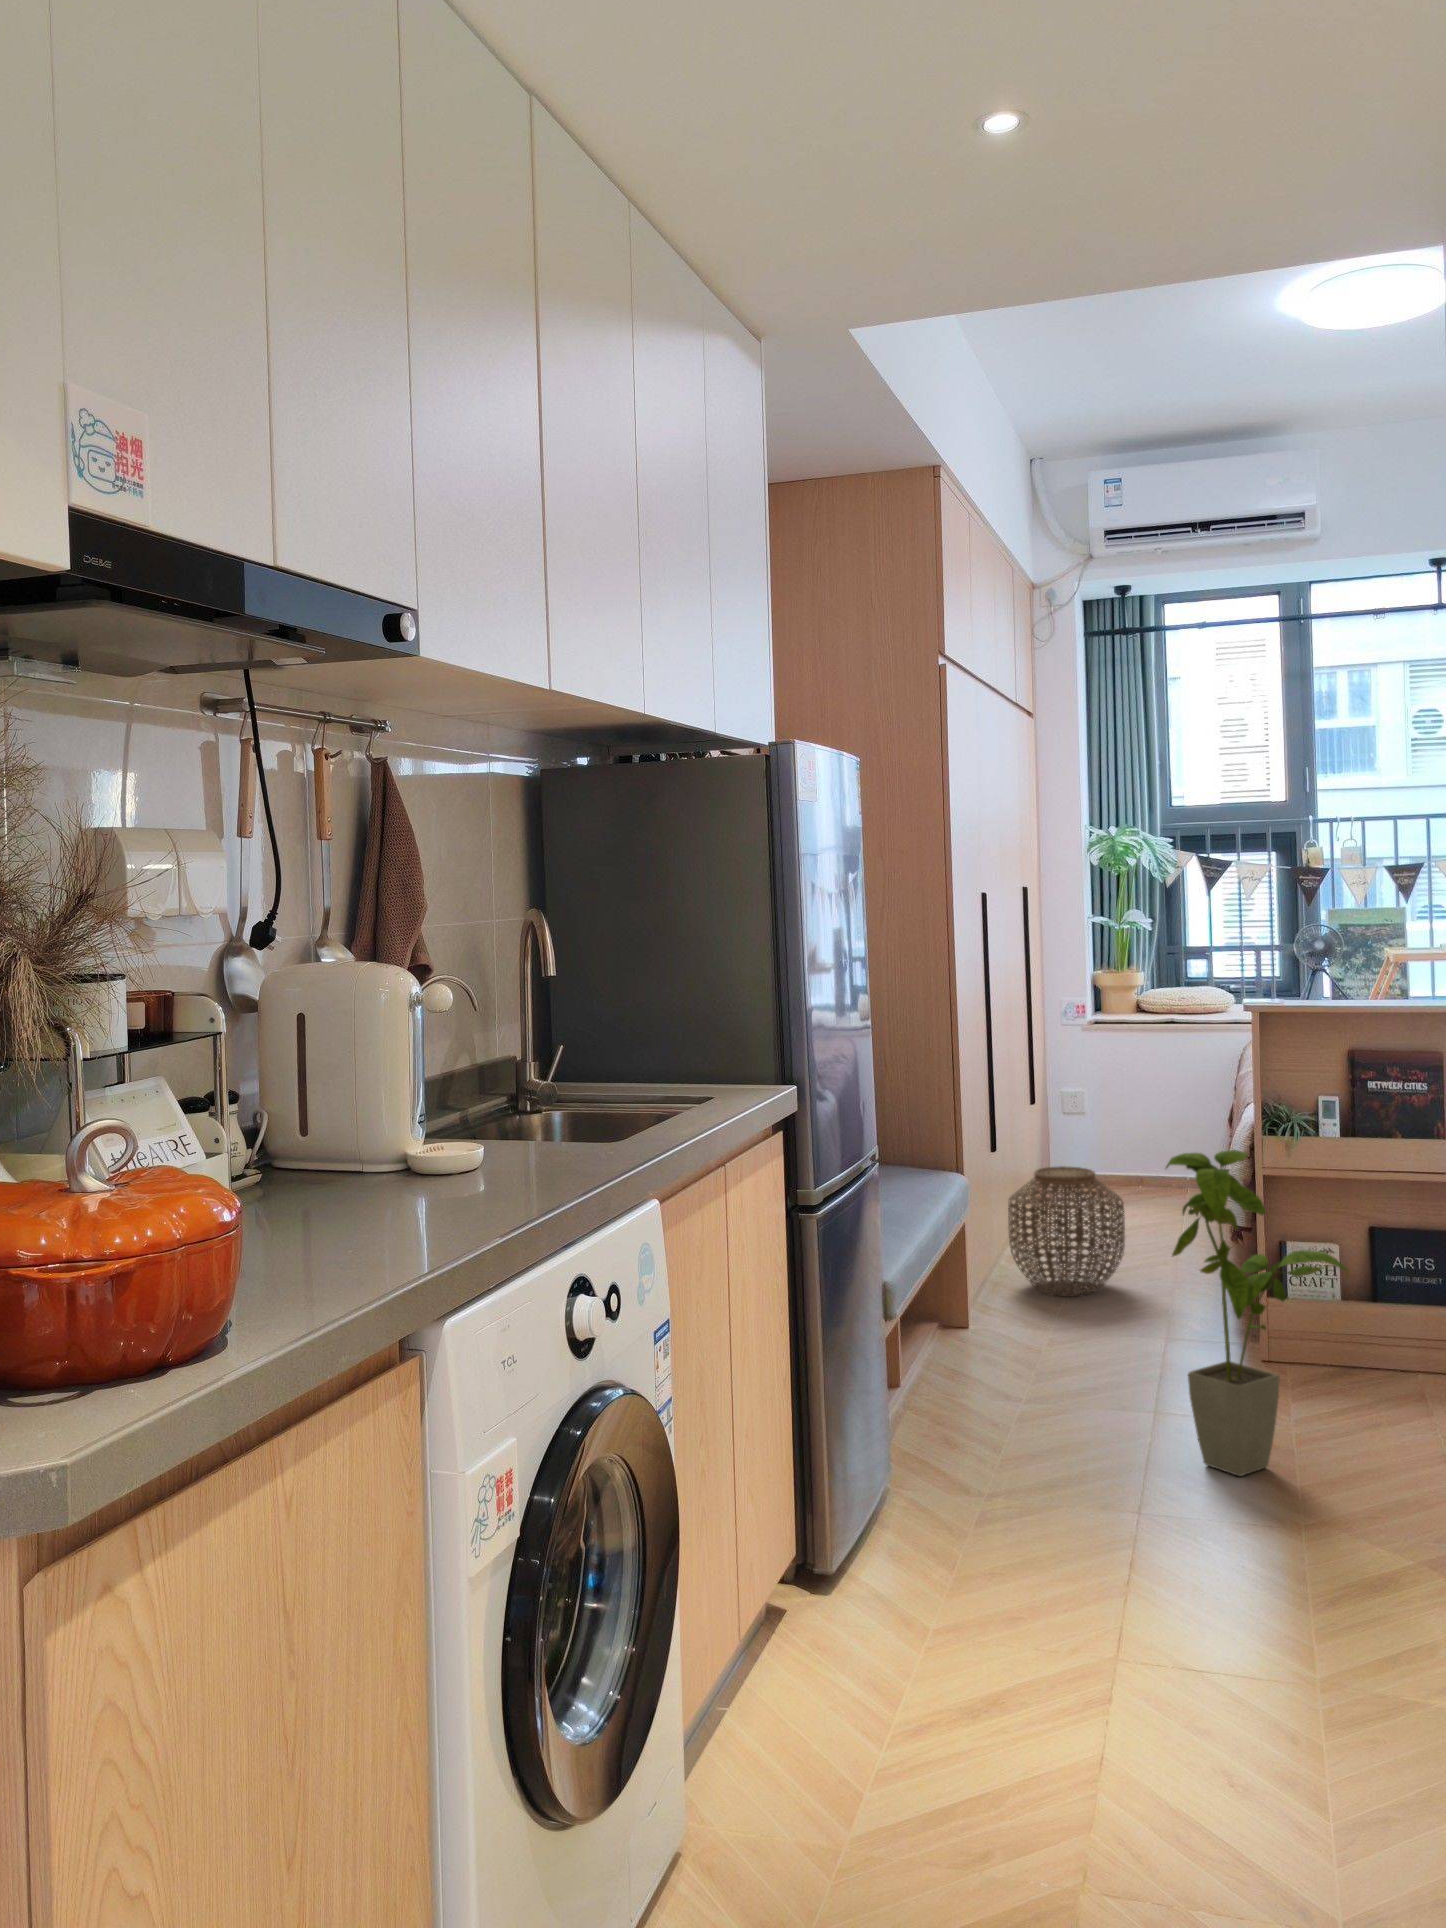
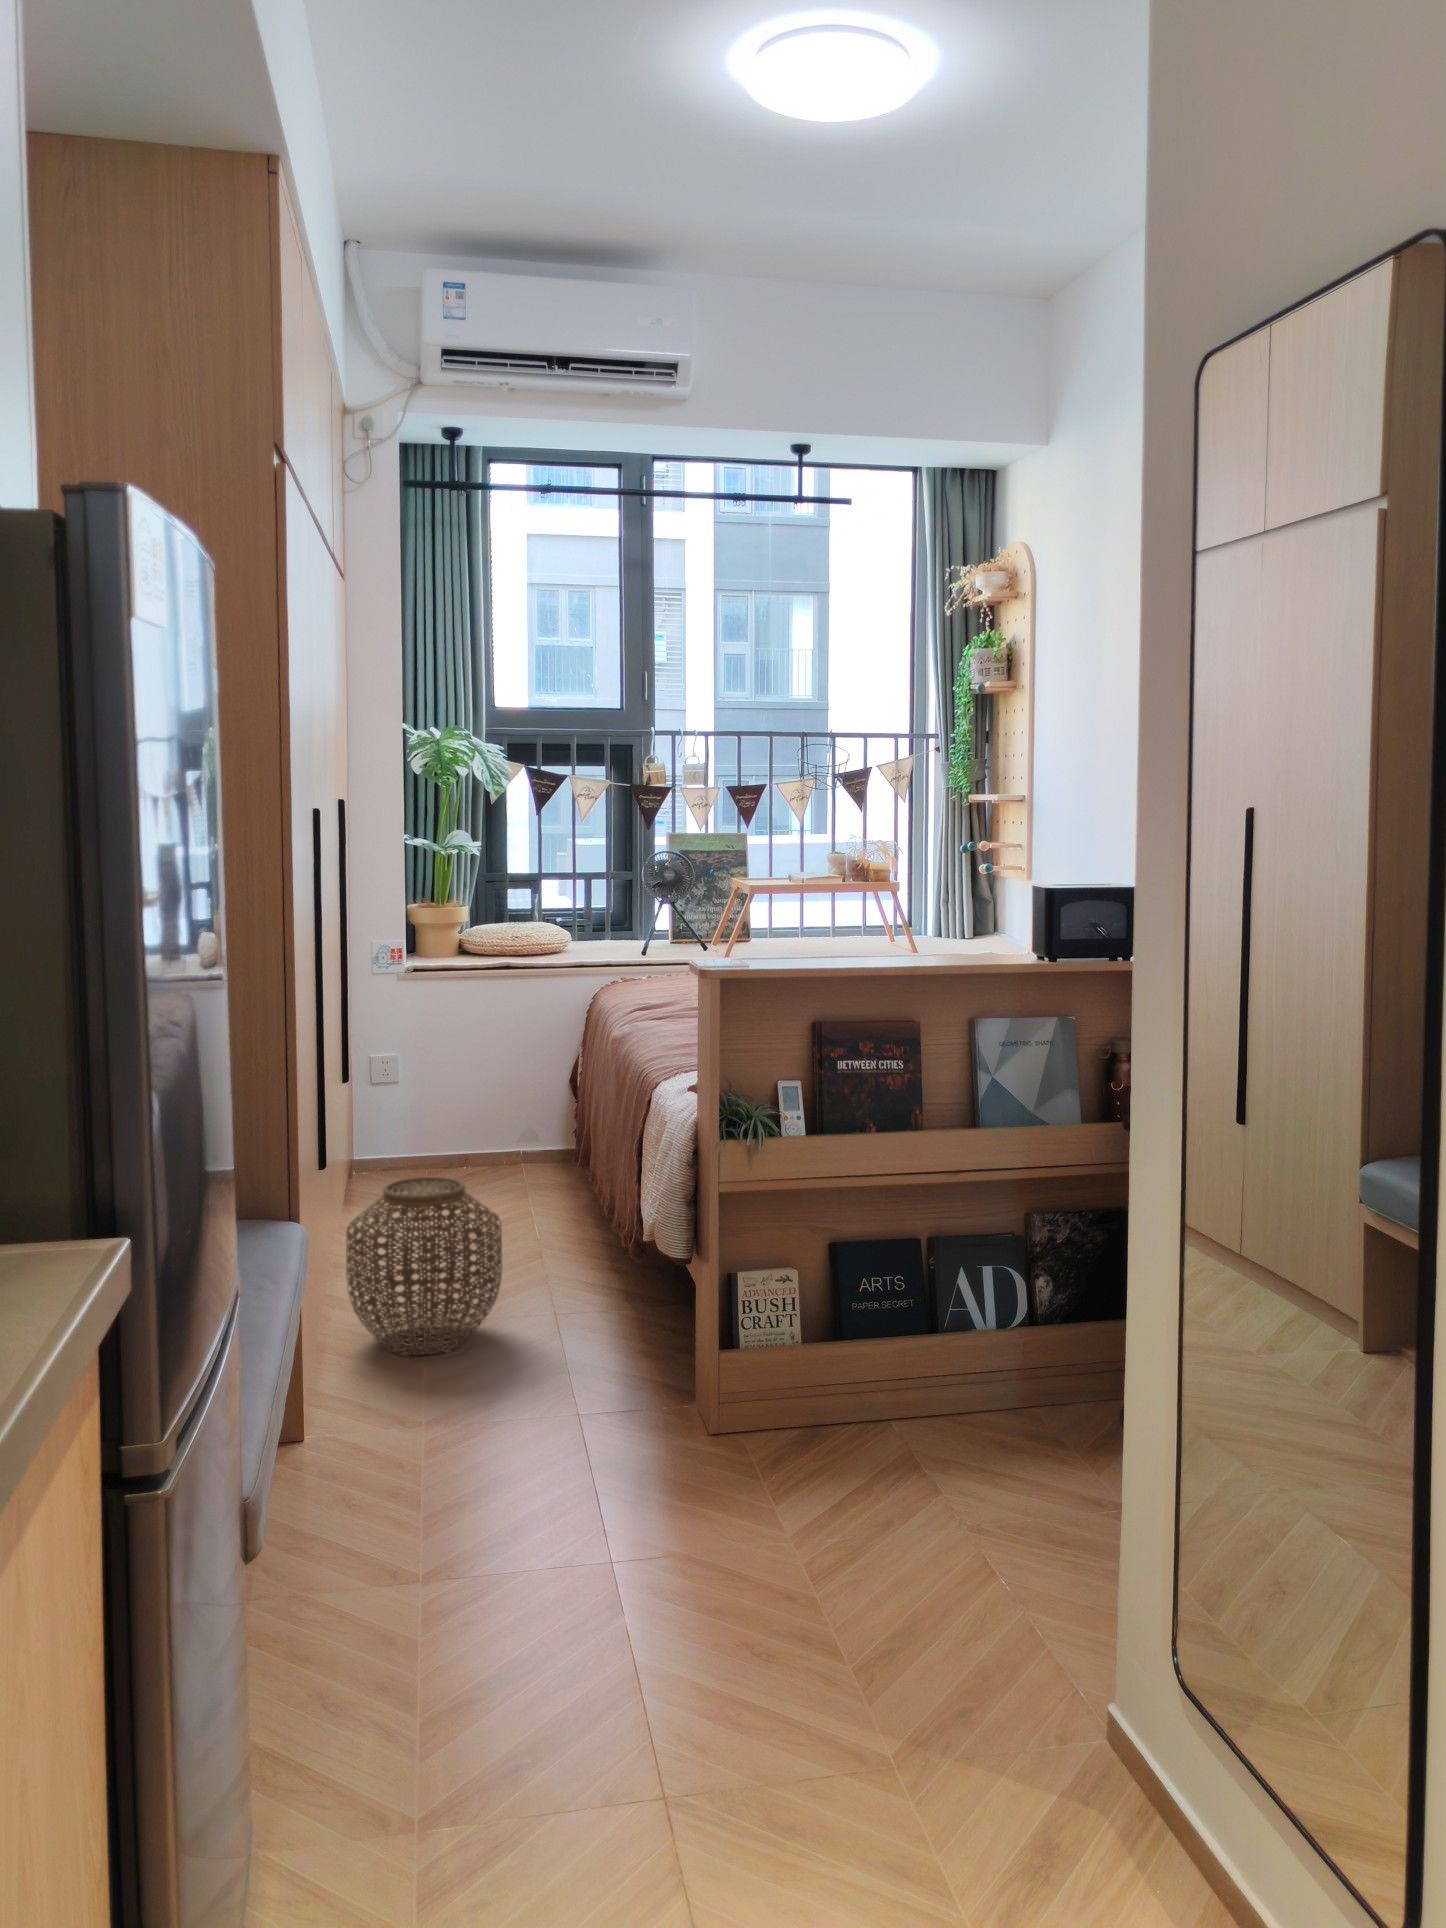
house plant: present [1166,1150,1348,1476] -> none [669,1195,919,1657]

